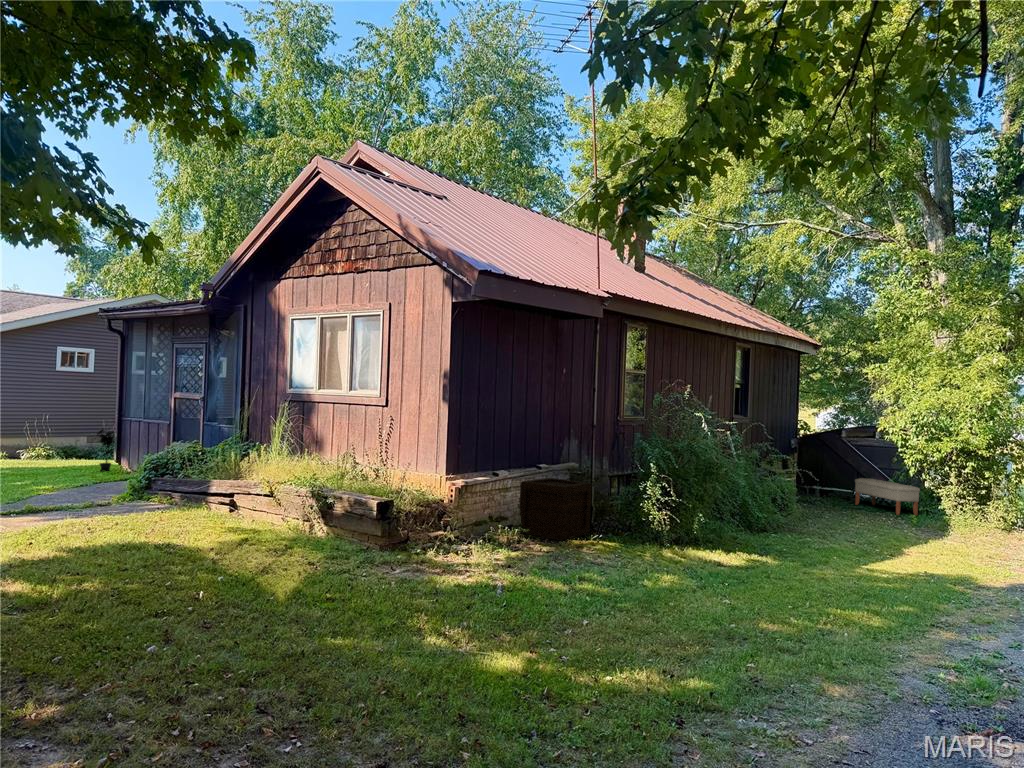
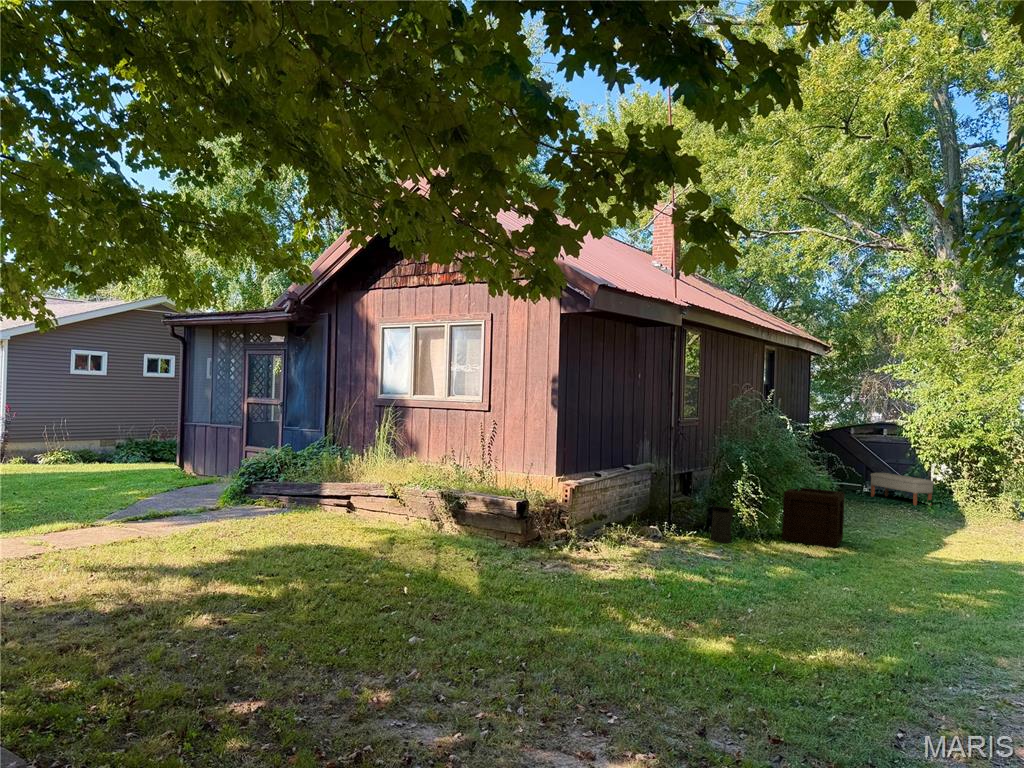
potted plant: present [97,430,114,471] -> none [159,432,180,473]
wooden crate: present [518,478,592,541] -> present [782,488,845,548]
watering can: none [612,503,647,550] -> present [710,500,735,543]

